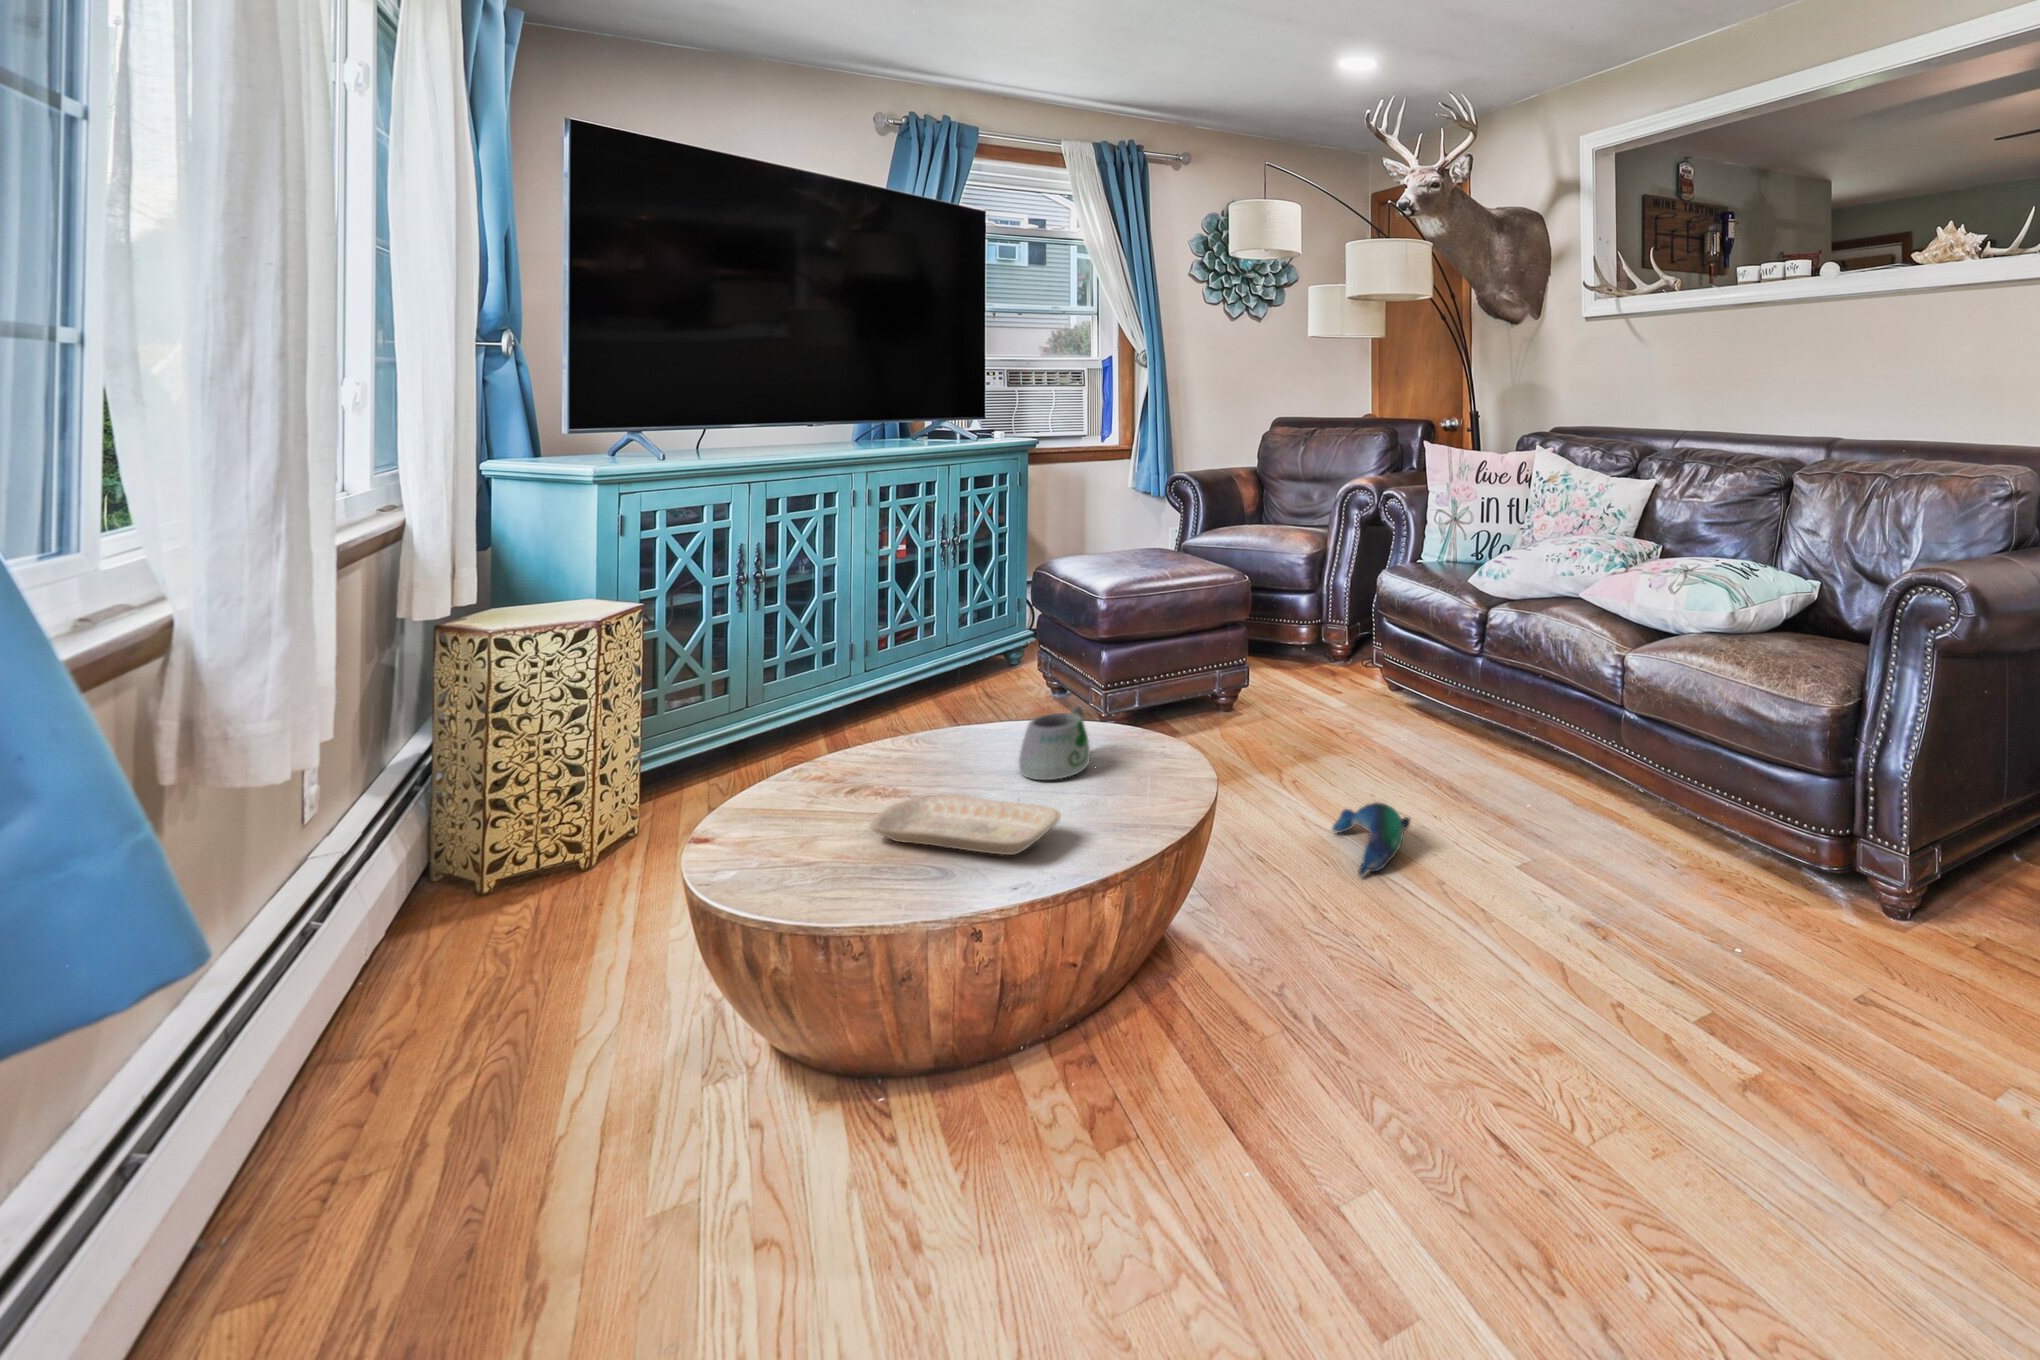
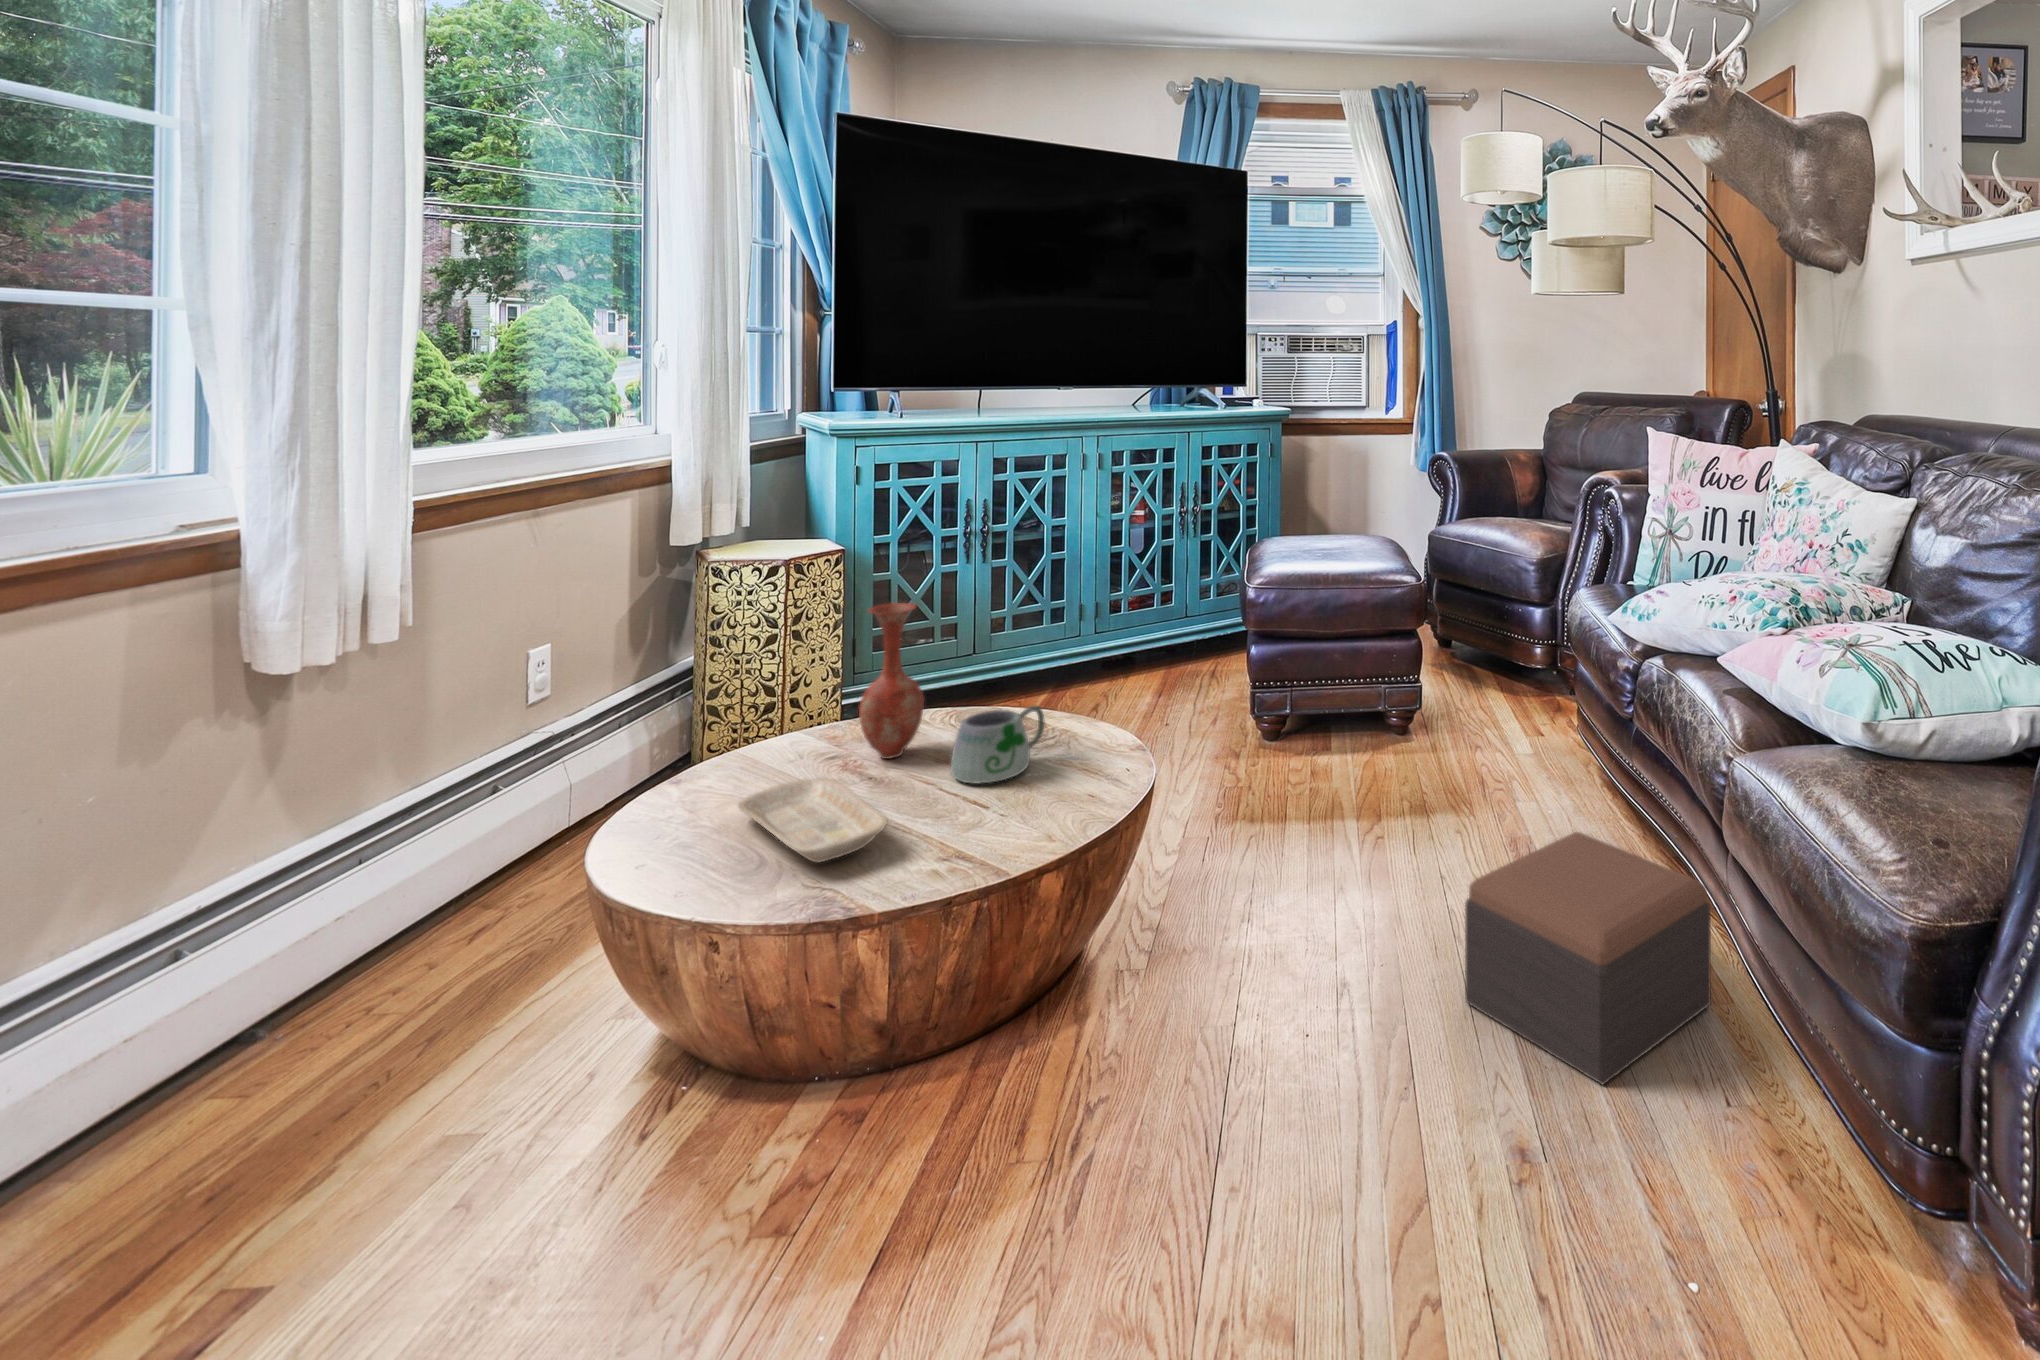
vase: none [907,626,969,778] -> present [859,603,924,759]
footstool: none [1471,738,1621,892] -> present [1465,832,1711,1084]
plush toy: present [1332,803,1410,876] -> none [1329,877,1425,970]

